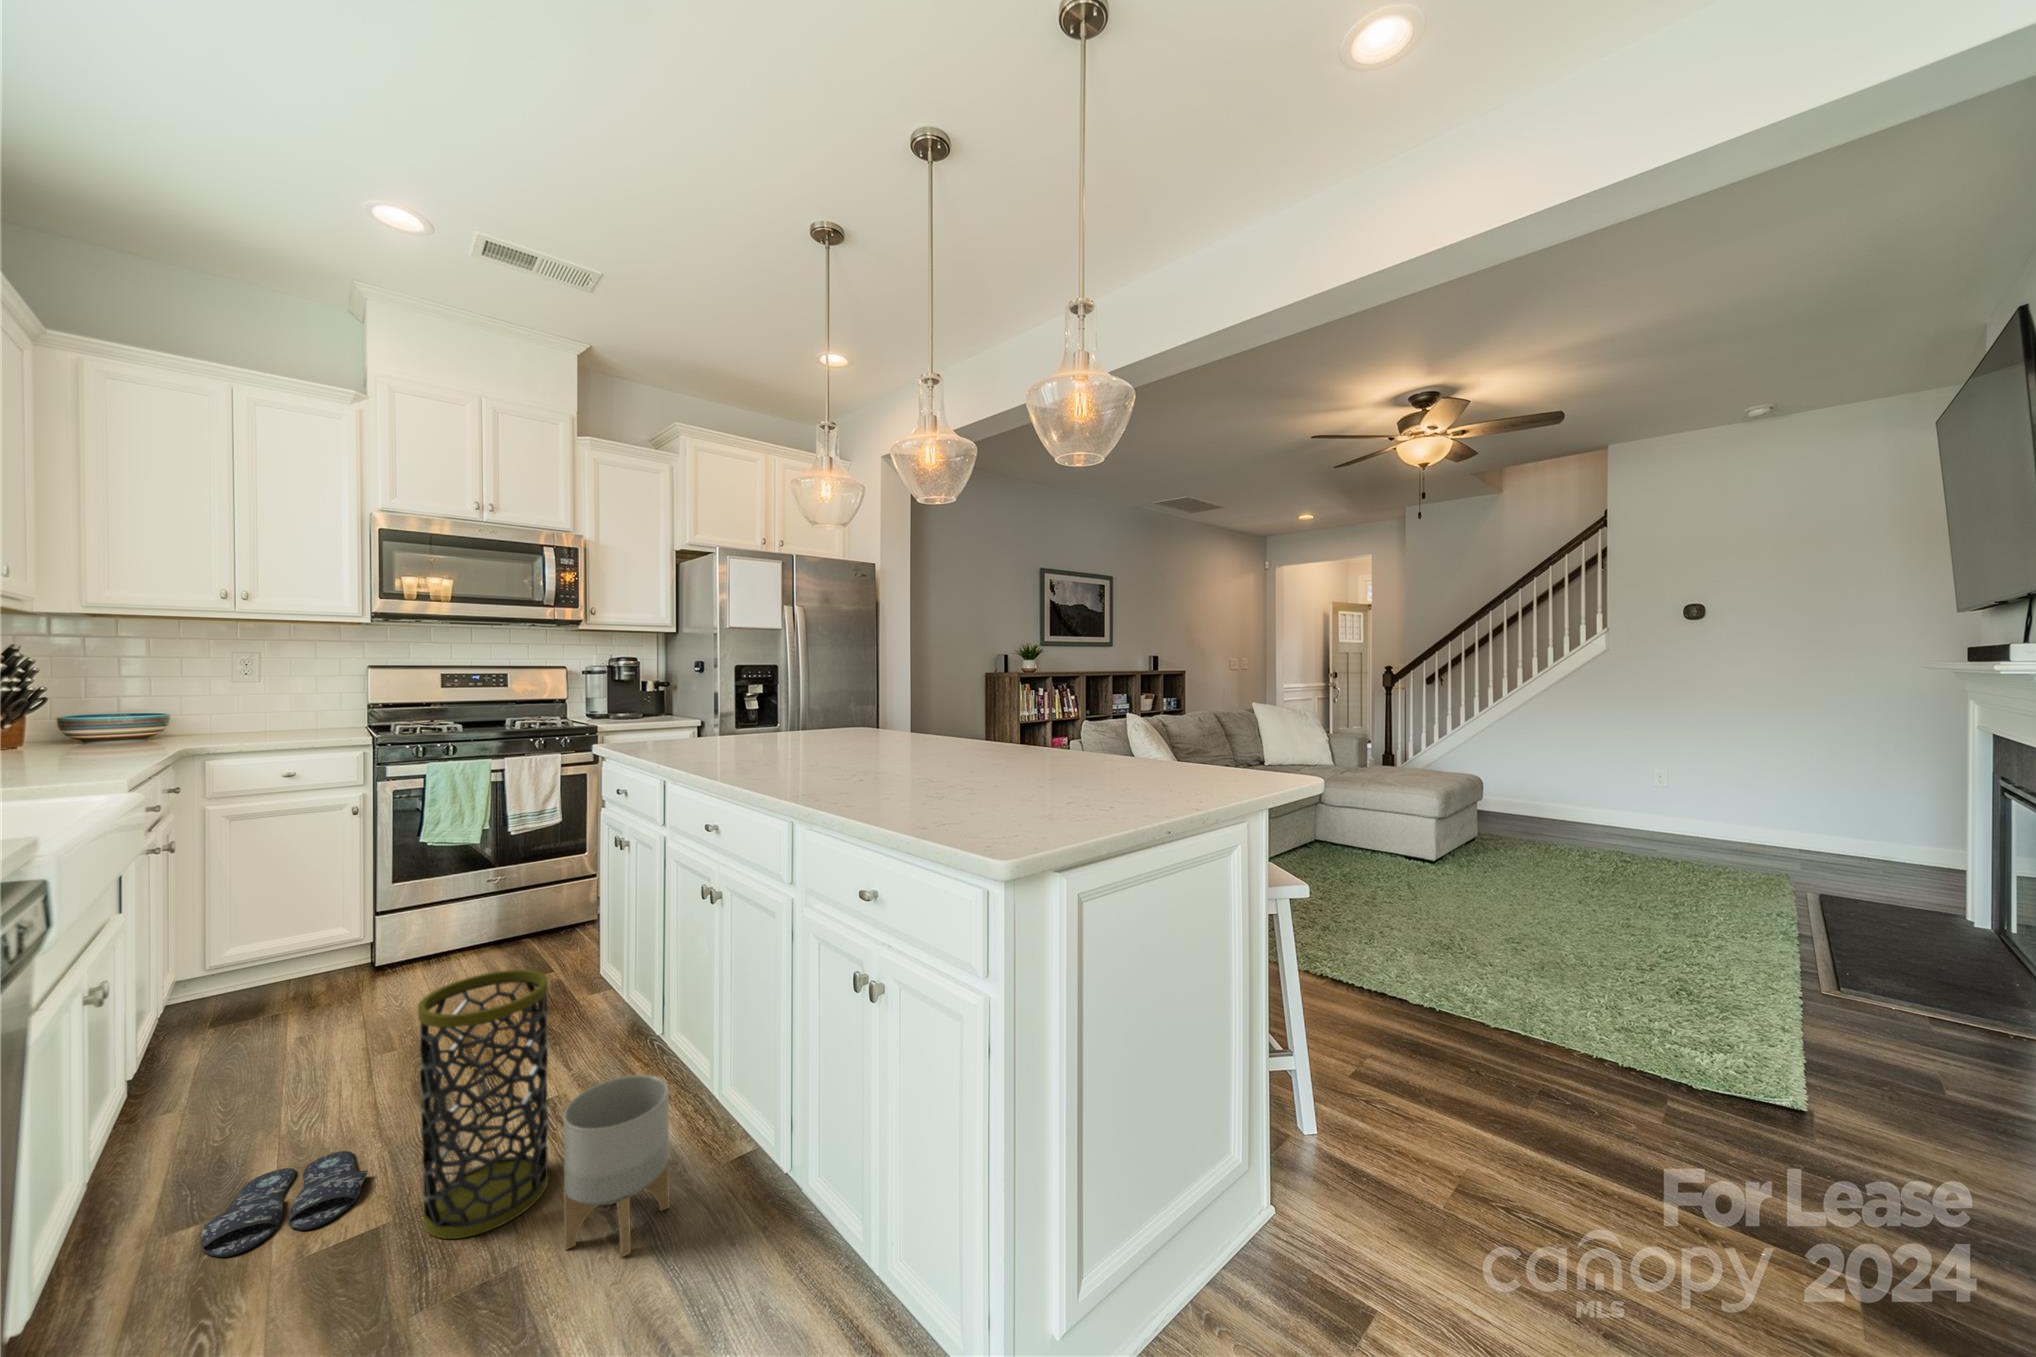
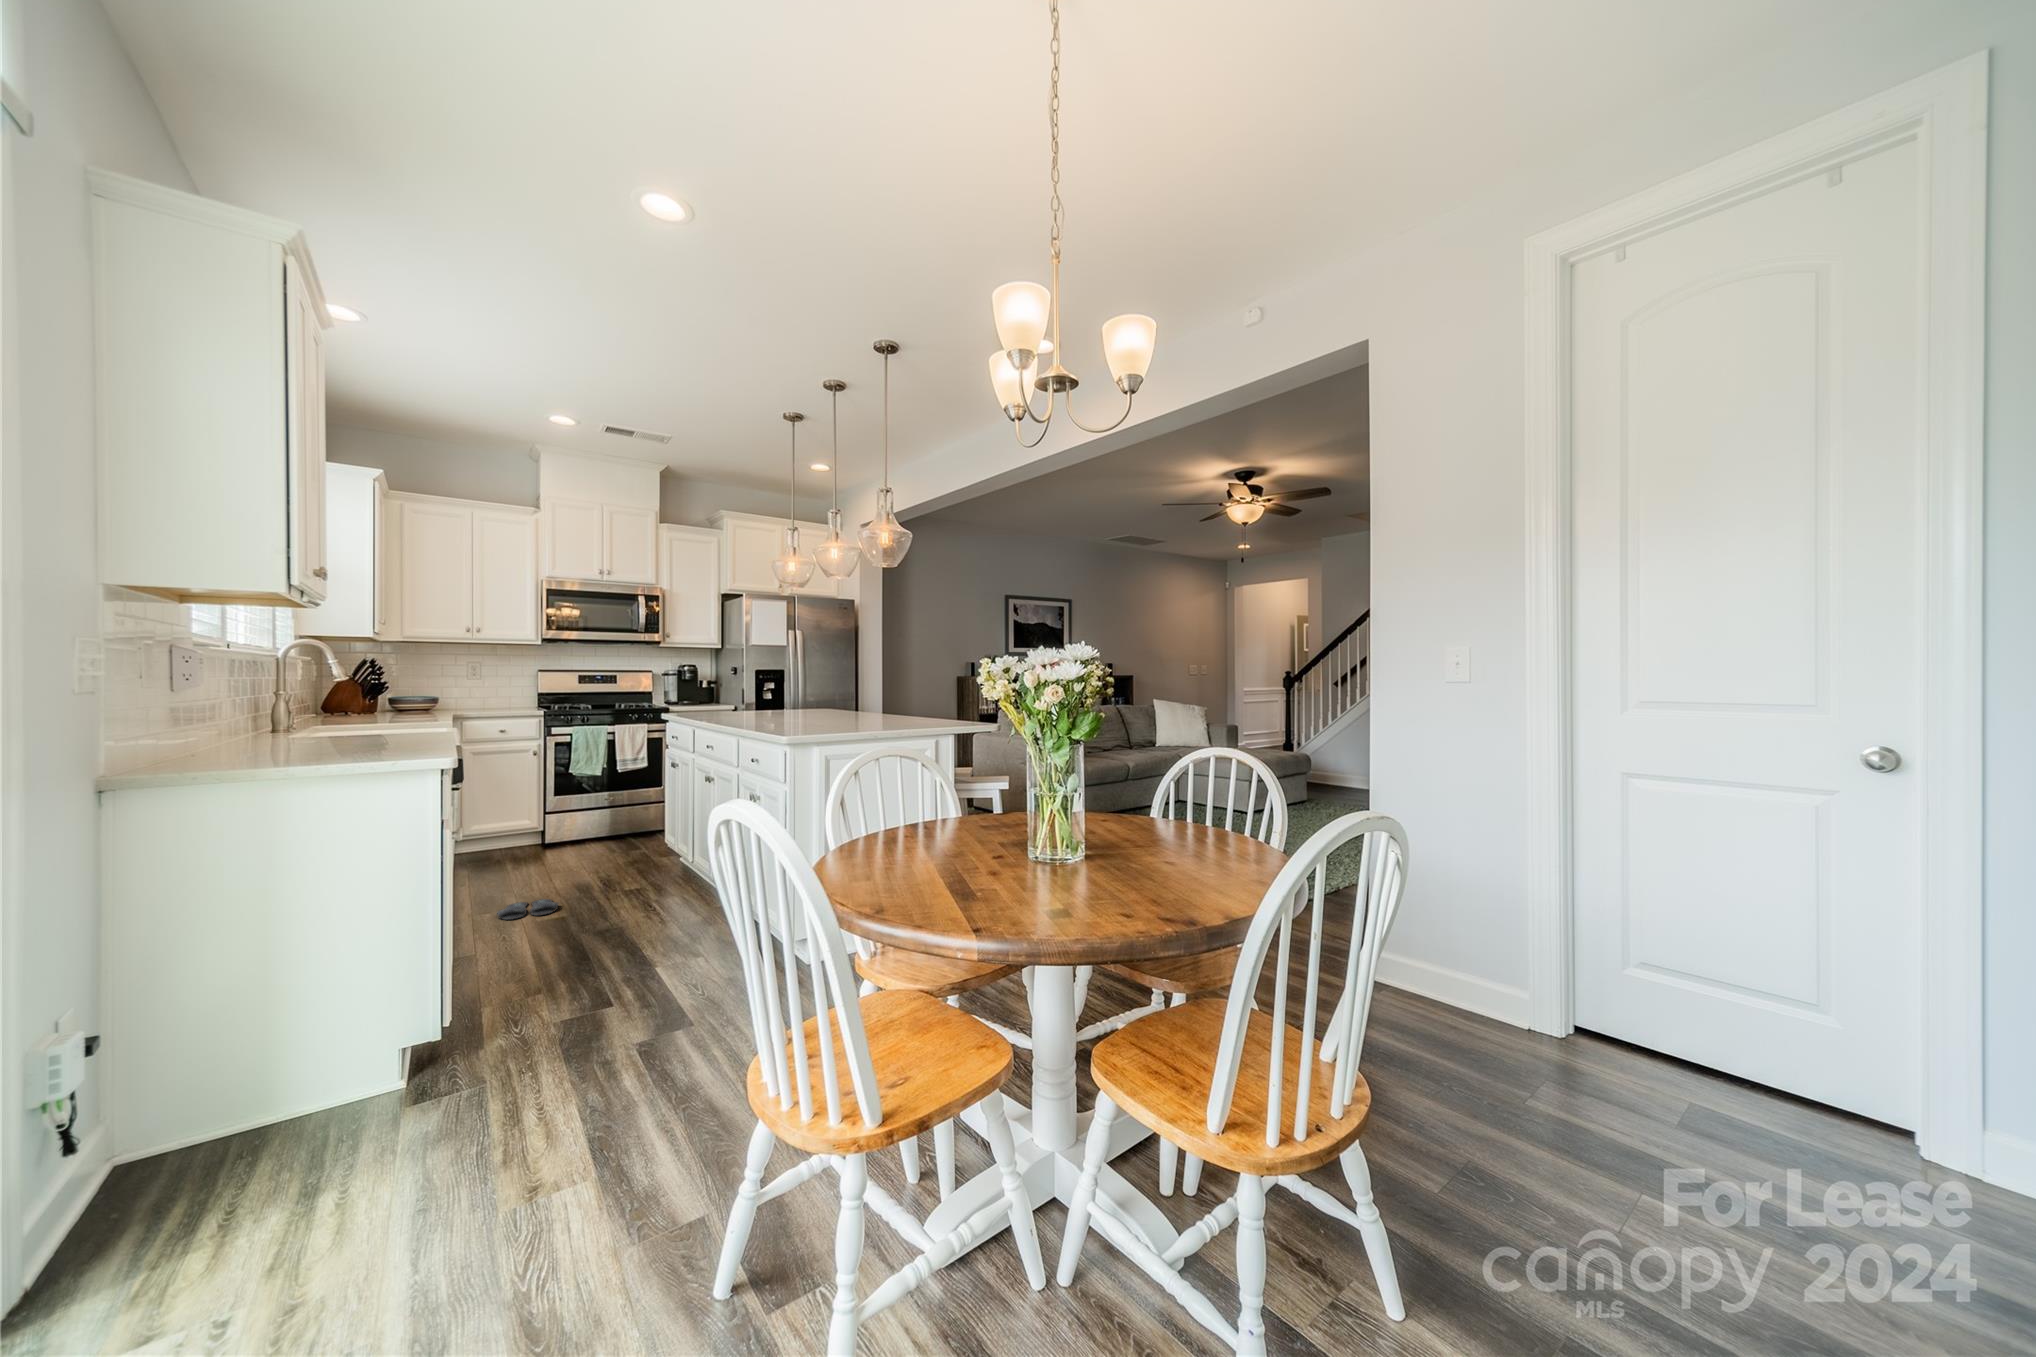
trash can: present [418,970,548,1239] -> none [585,811,639,920]
planter: present [563,1075,670,1257] -> none [645,857,692,926]

